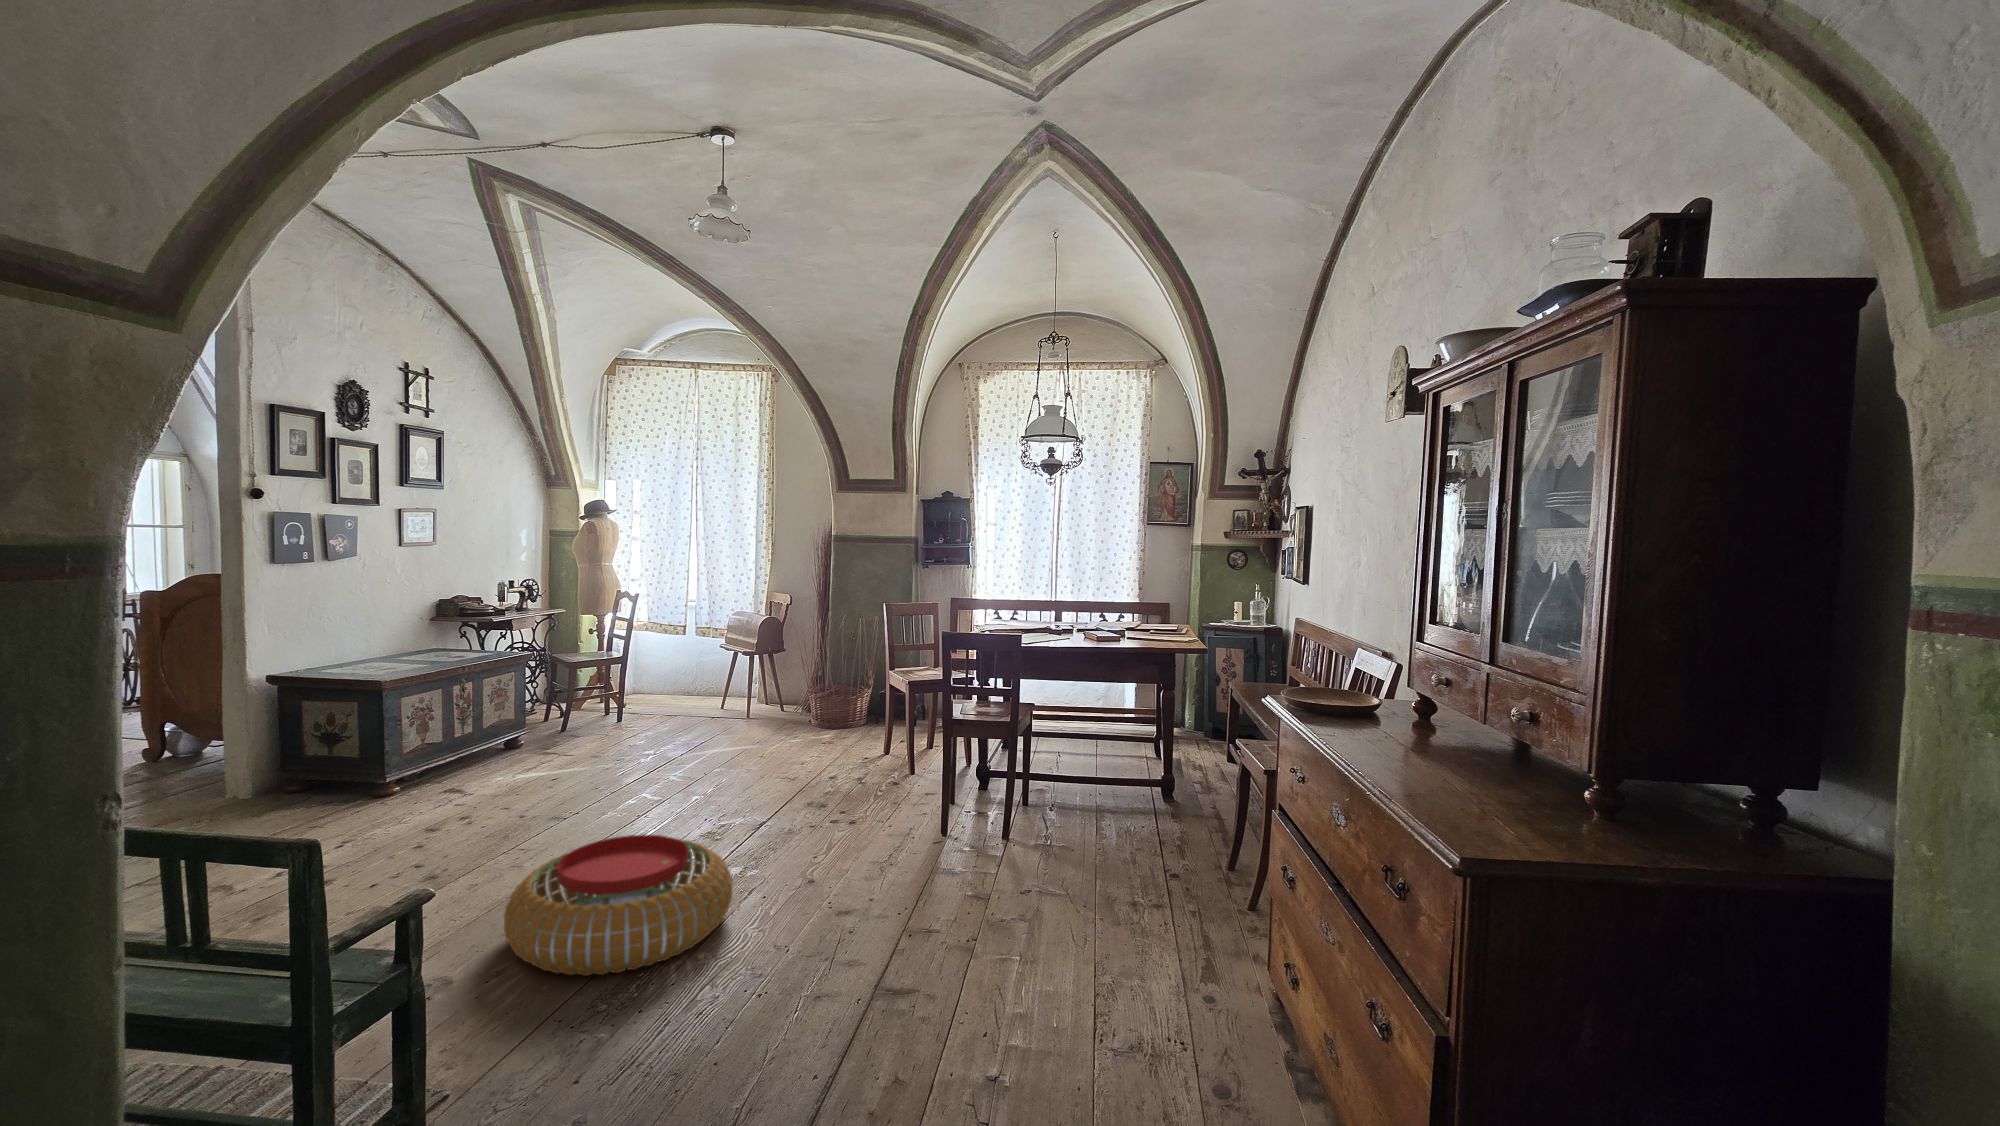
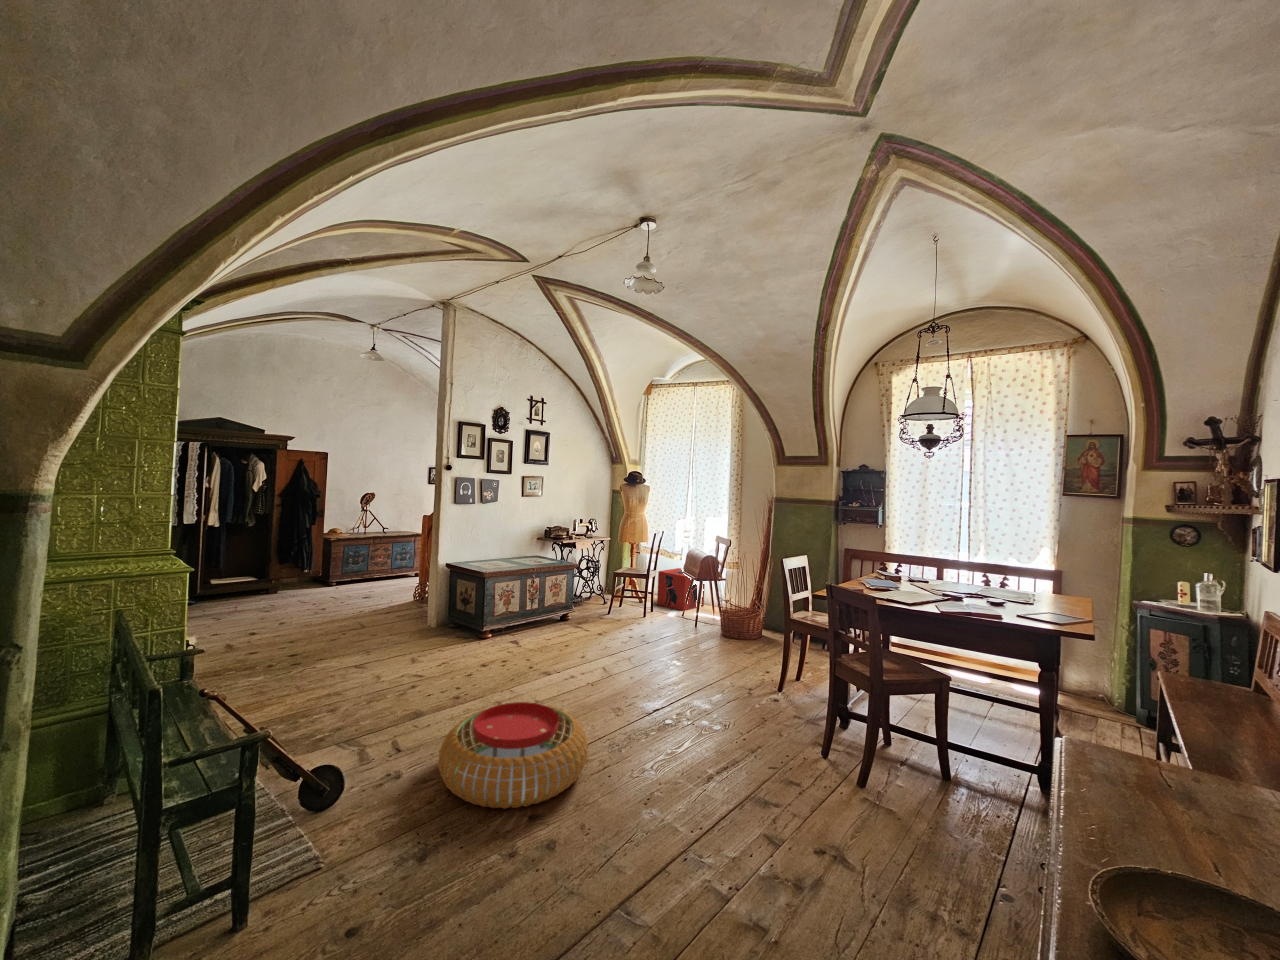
storage box: none [651,647,725,708] -> present [657,568,705,611]

